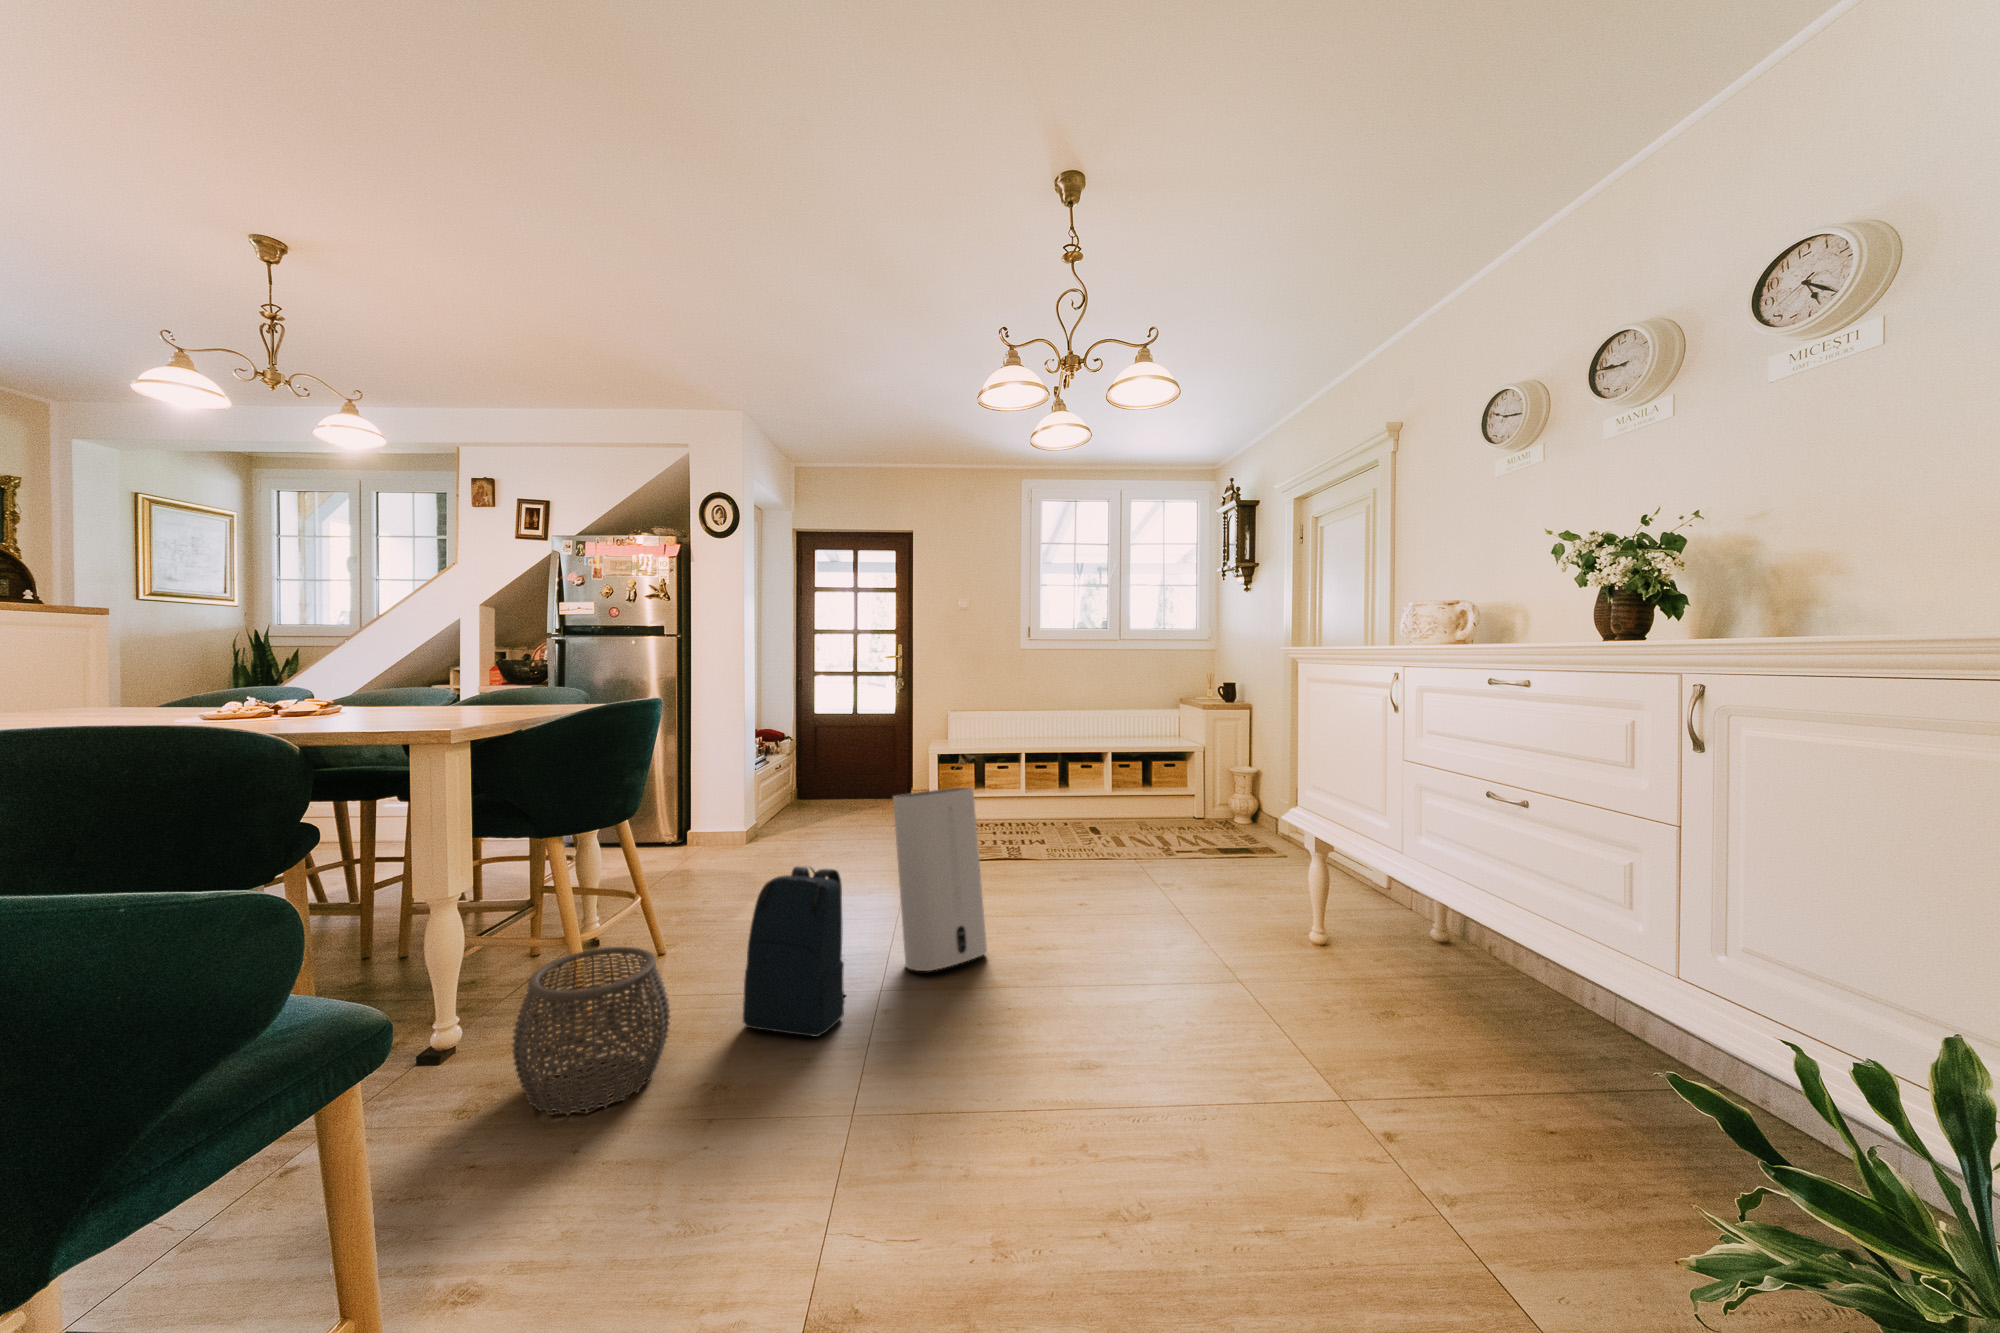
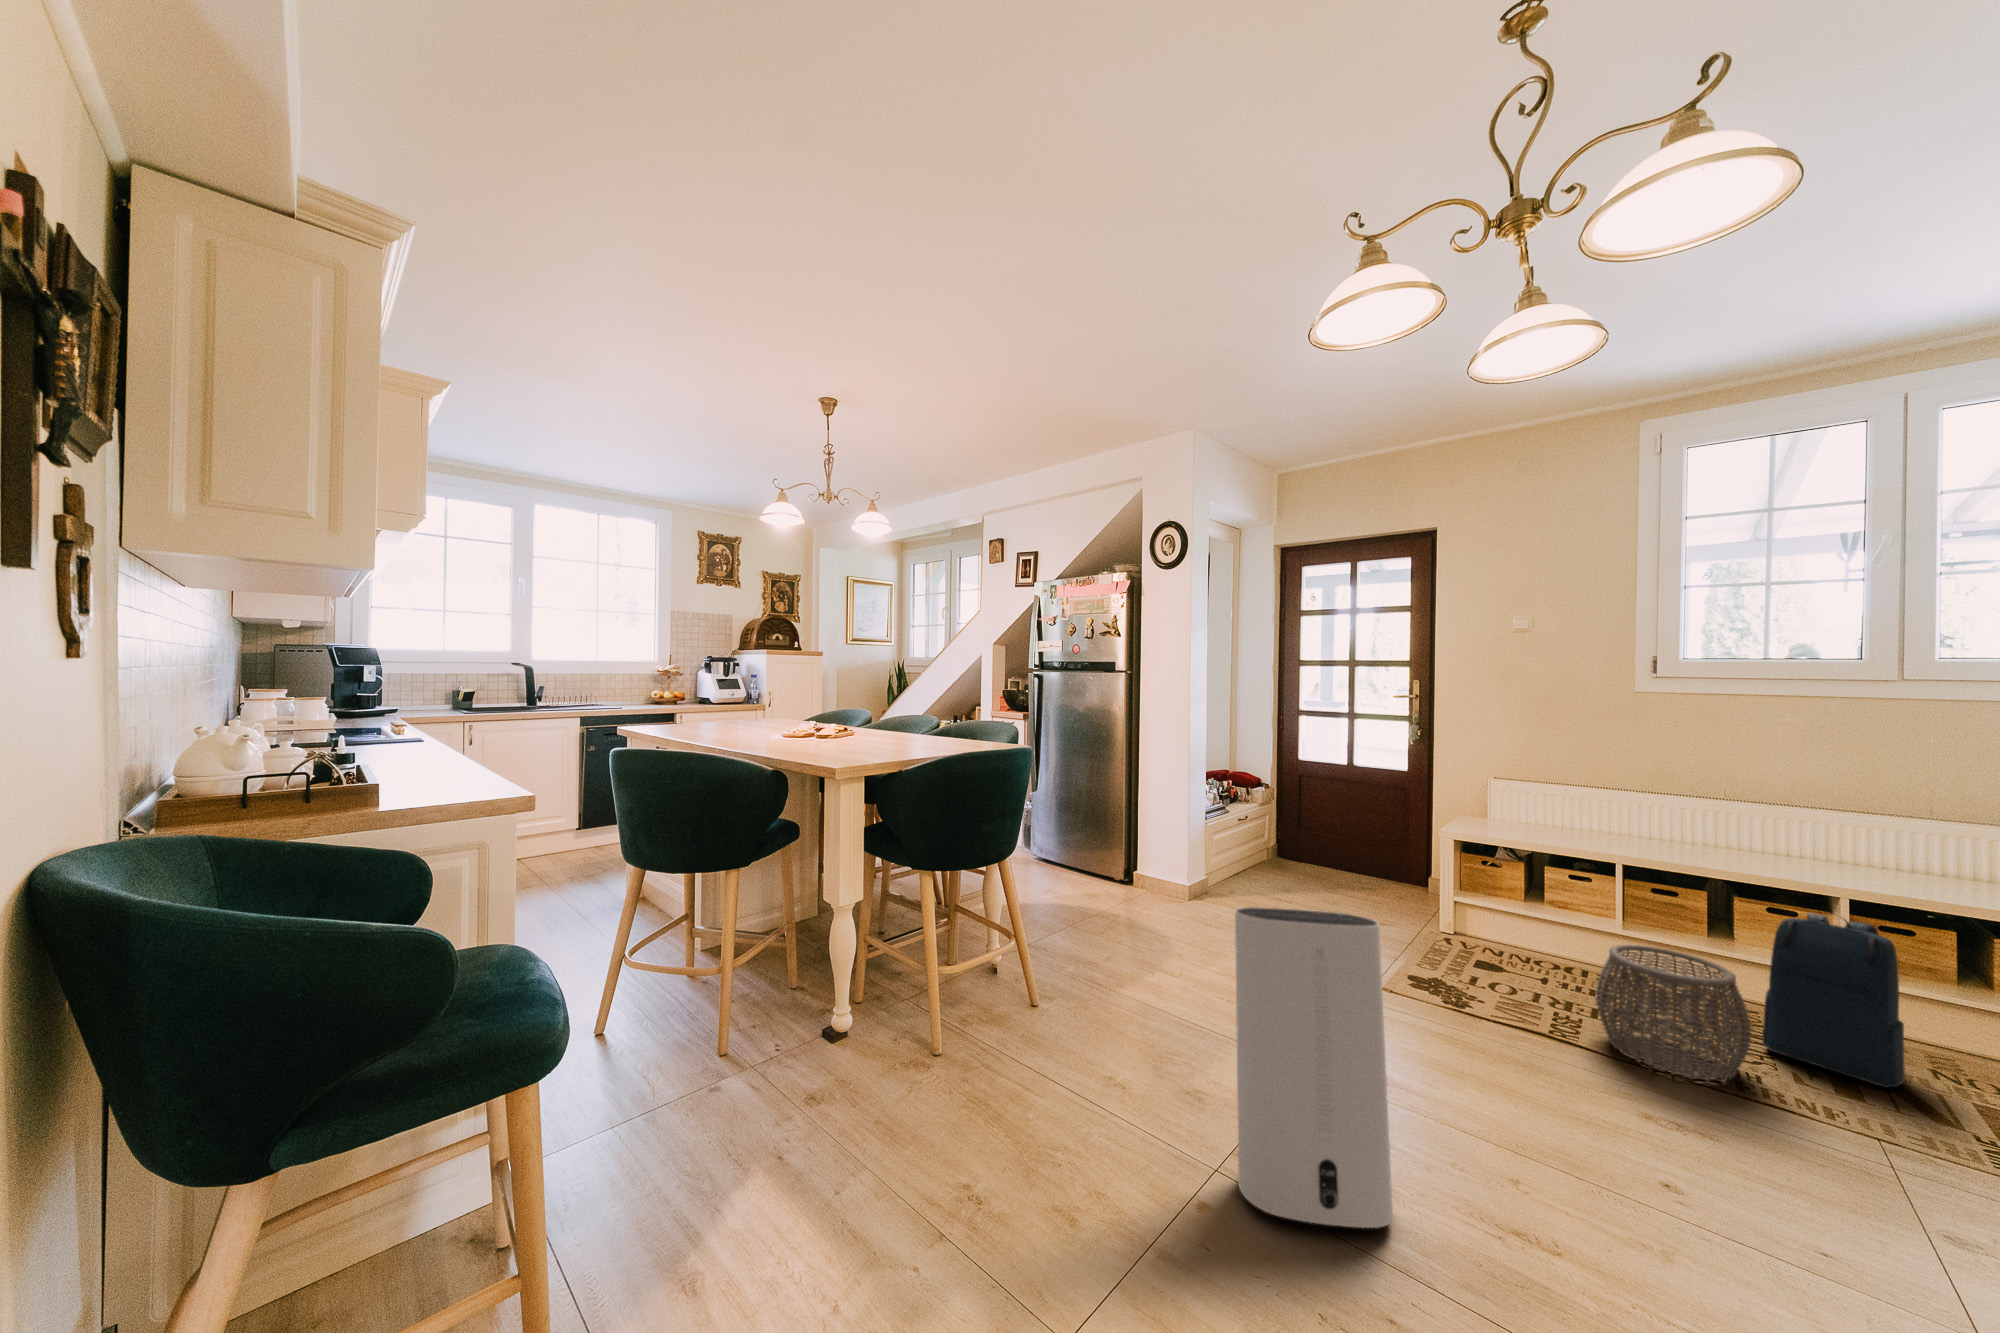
backpack: present [743,866,845,1037] -> present [1762,913,1905,1087]
woven basket: present [512,947,670,1116] -> present [1595,945,1752,1082]

